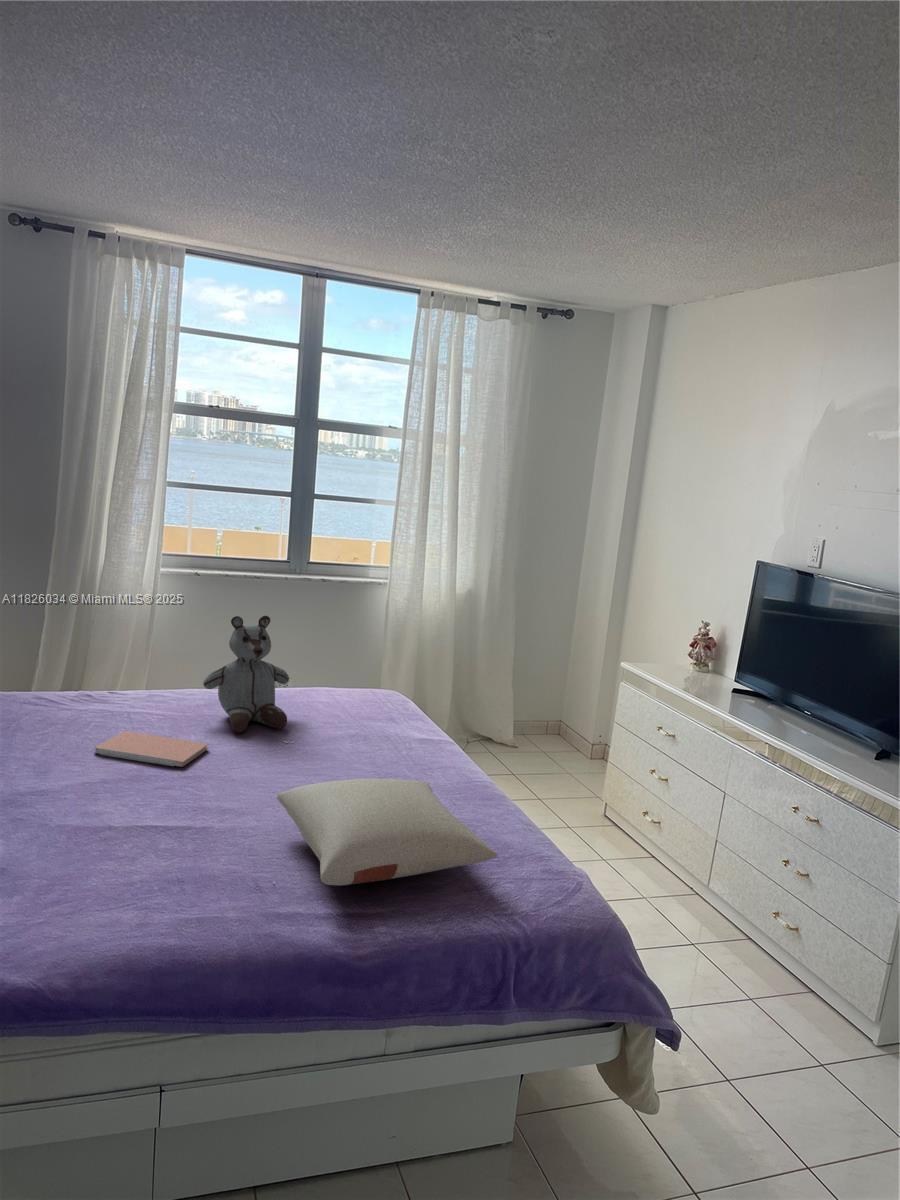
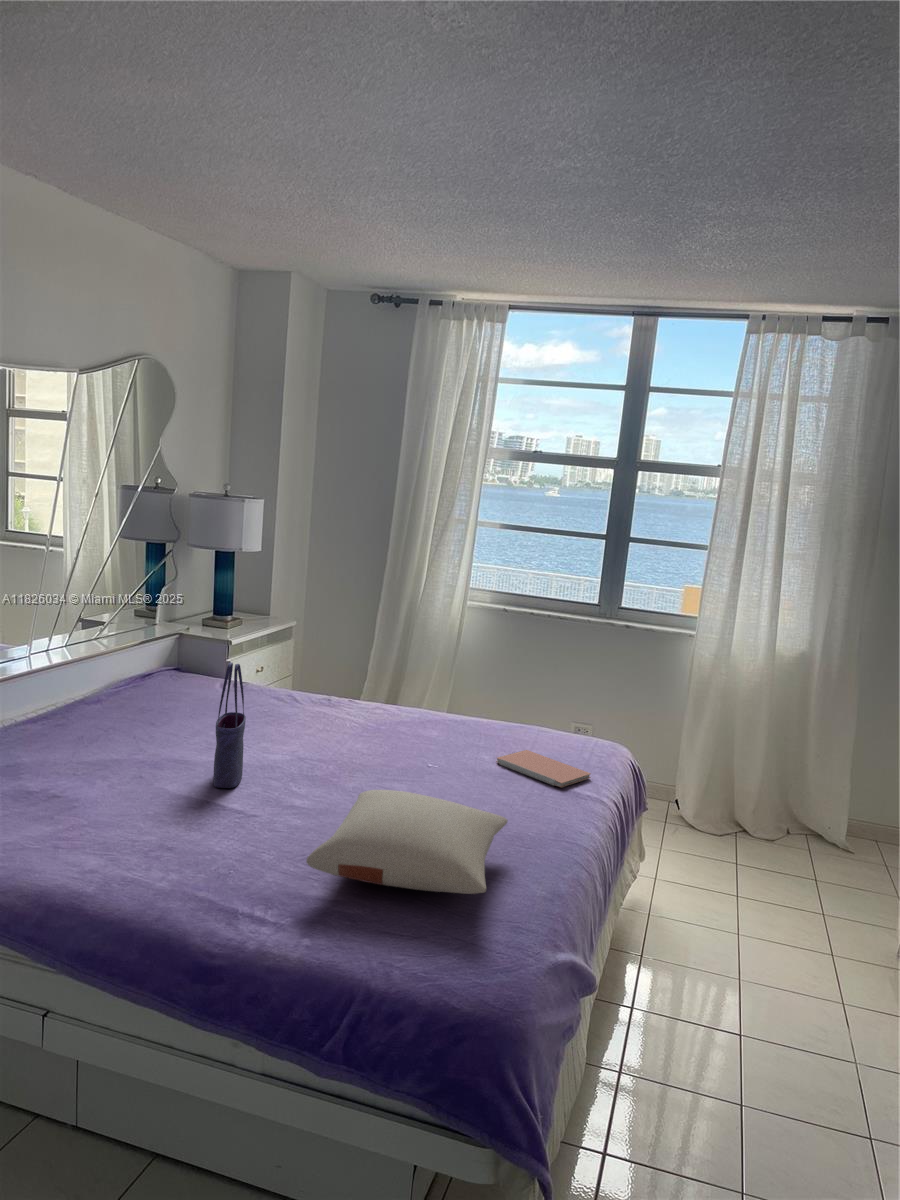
stuffed bear: present [203,616,289,732] -> none [405,641,488,753]
tote bag: none [56,674,99,828] -> present [213,662,246,788]
notebook: present [94,731,208,767] -> present [496,750,591,787]

